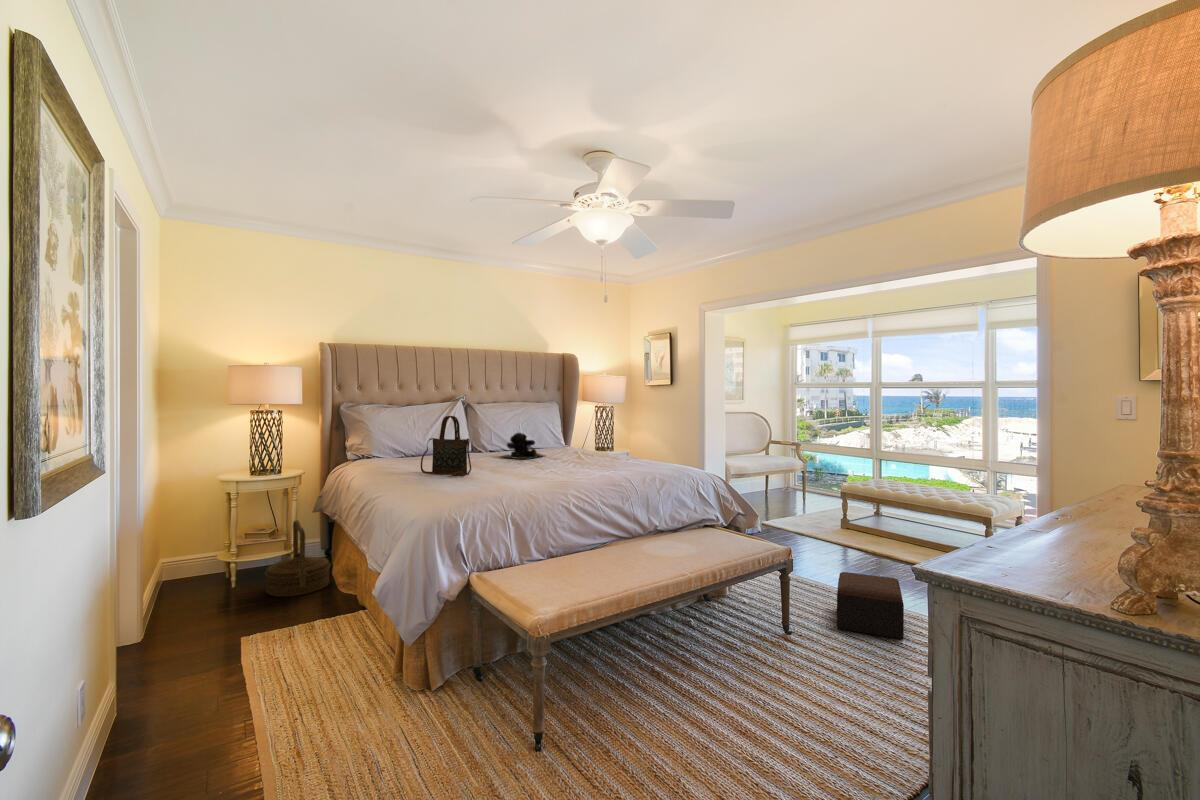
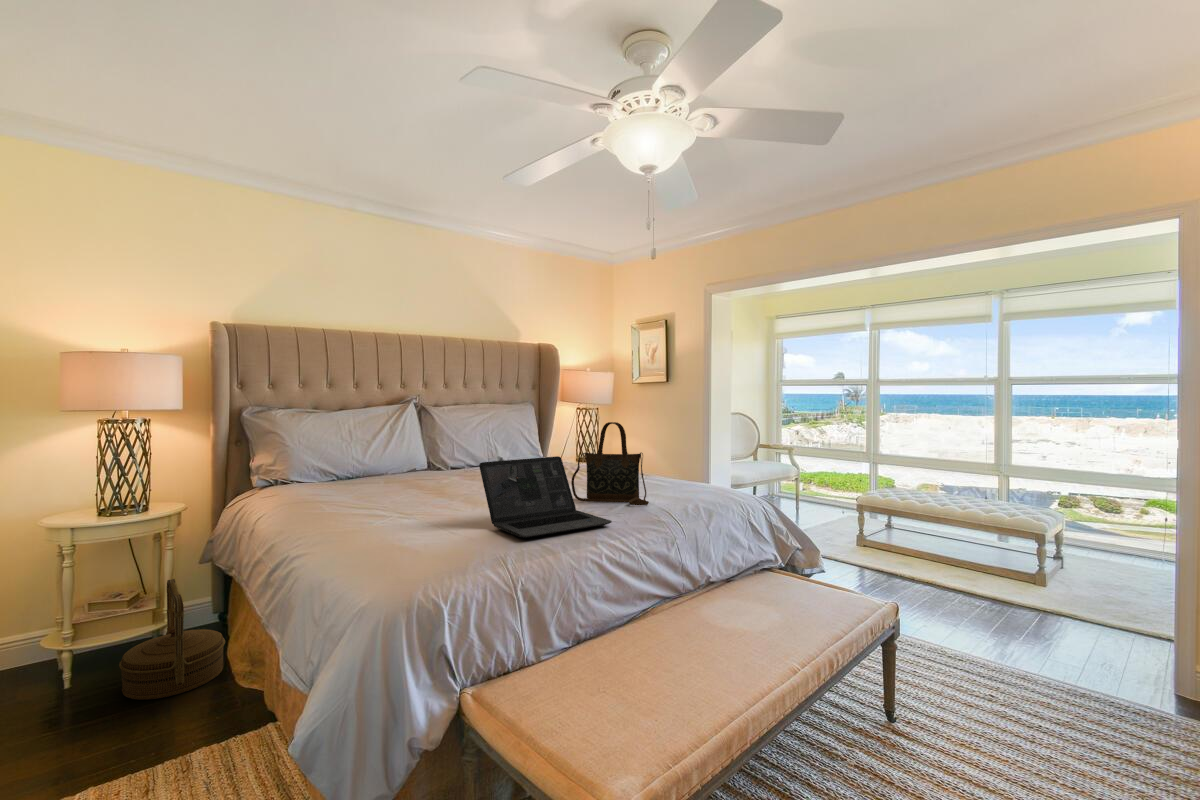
handbag: present [421,416,471,476] -> present [571,422,649,505]
teddy bear: present [501,433,544,459] -> none [464,445,528,481]
laptop: none [495,438,581,488] -> present [479,456,612,539]
footstool: present [837,572,904,639] -> none [932,625,1044,721]

